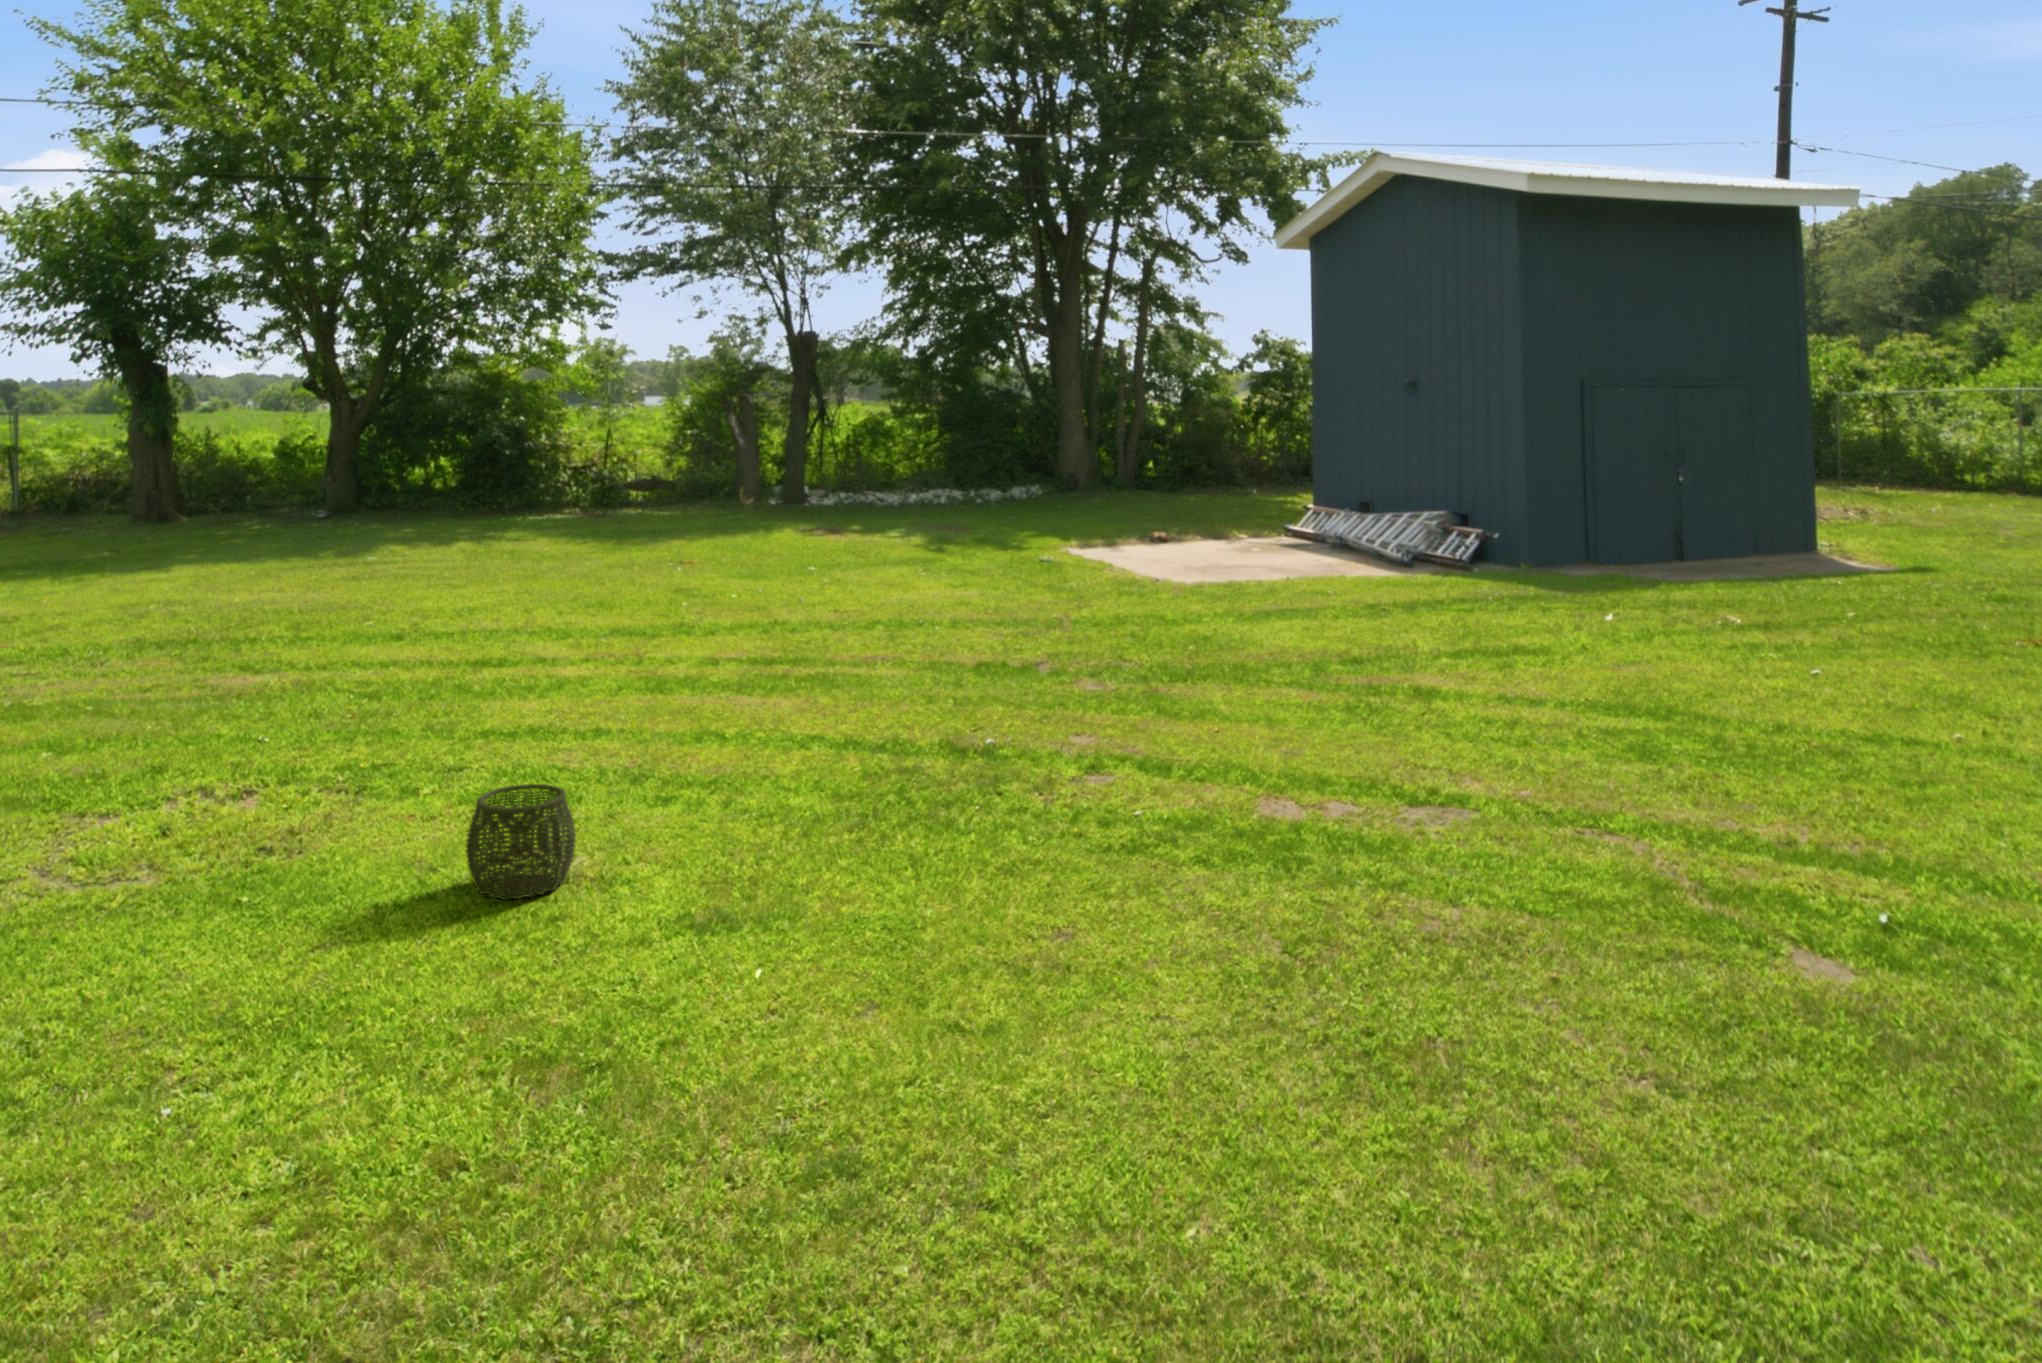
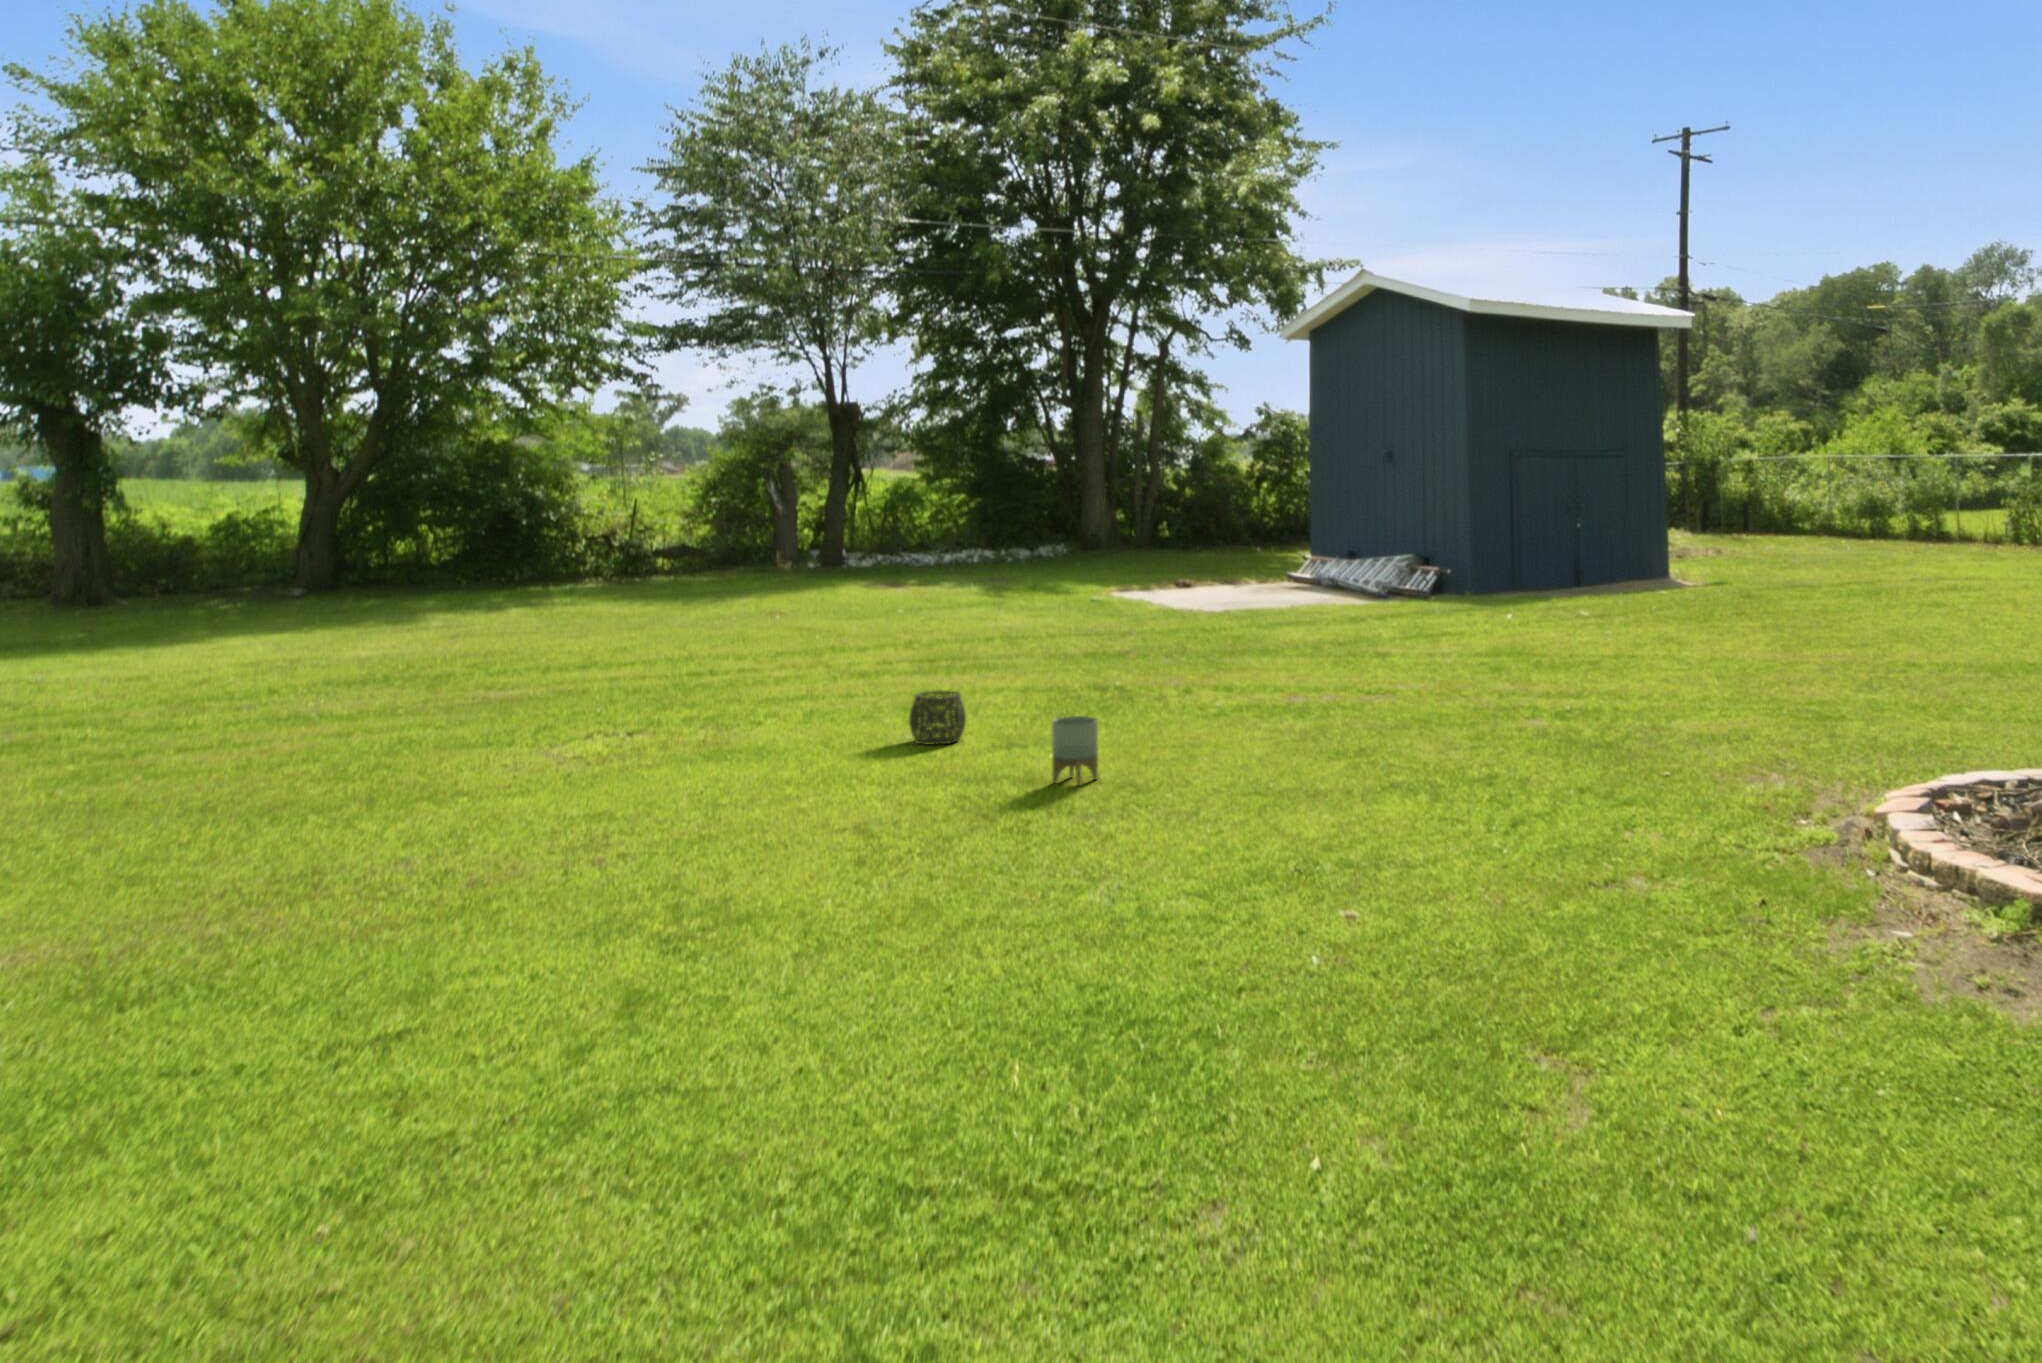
bench: none [1825,441,1892,484] -> present [1701,499,1749,532]
planter: none [577,929,688,1125] -> present [1052,716,1098,786]

